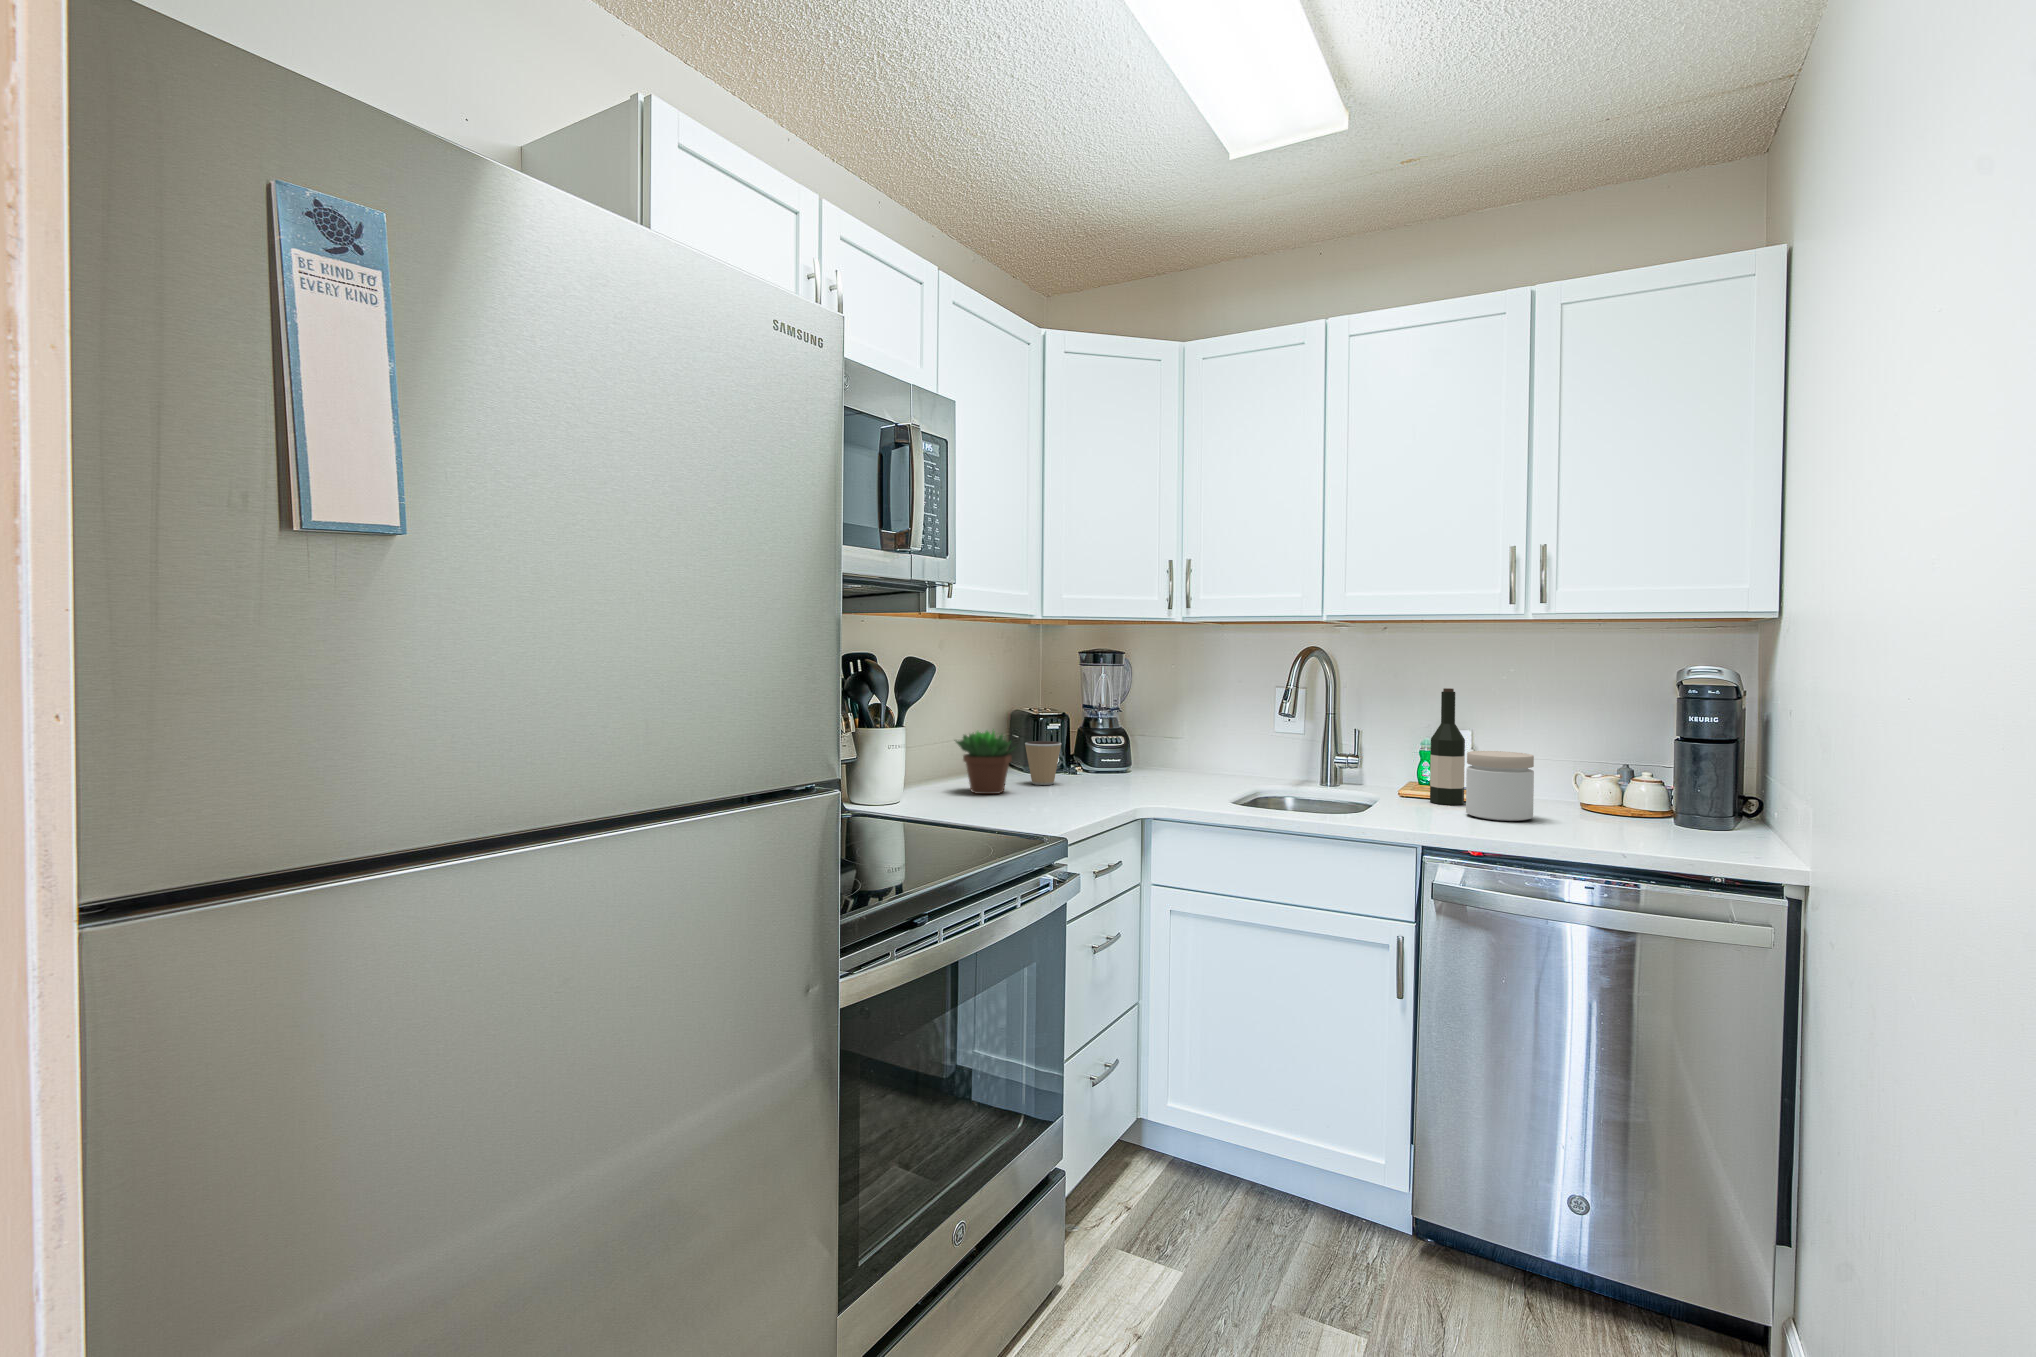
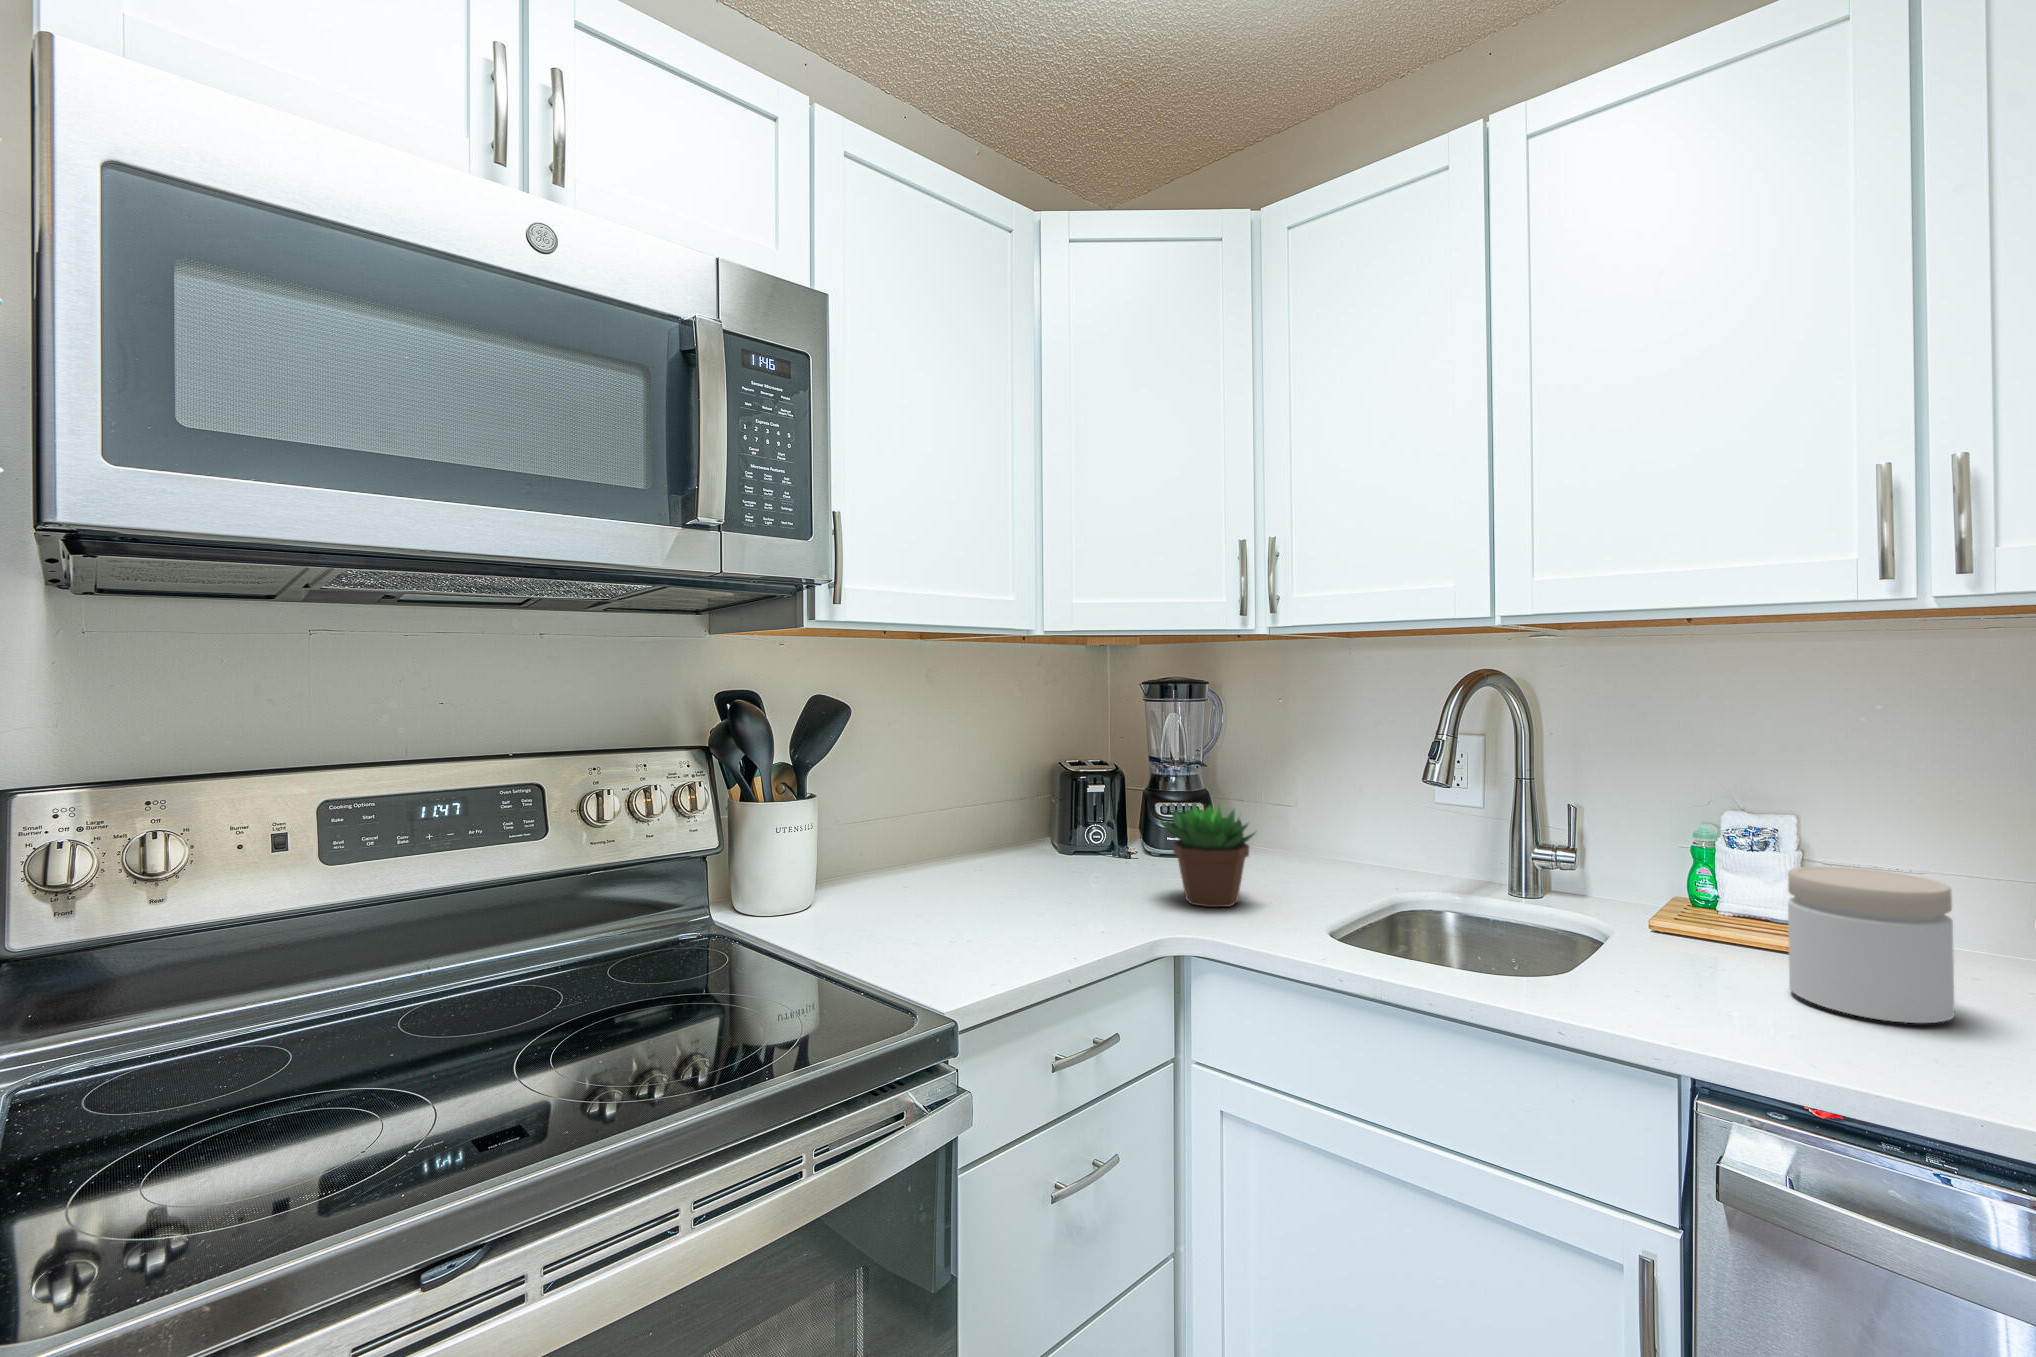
wine bottle: present [1430,688,1465,805] -> none [1711,740,1786,957]
succulent plant: present [956,729,1014,794] -> present [1159,806,1255,907]
coffee cup: present [1025,741,1061,785] -> none [1043,810,1096,875]

